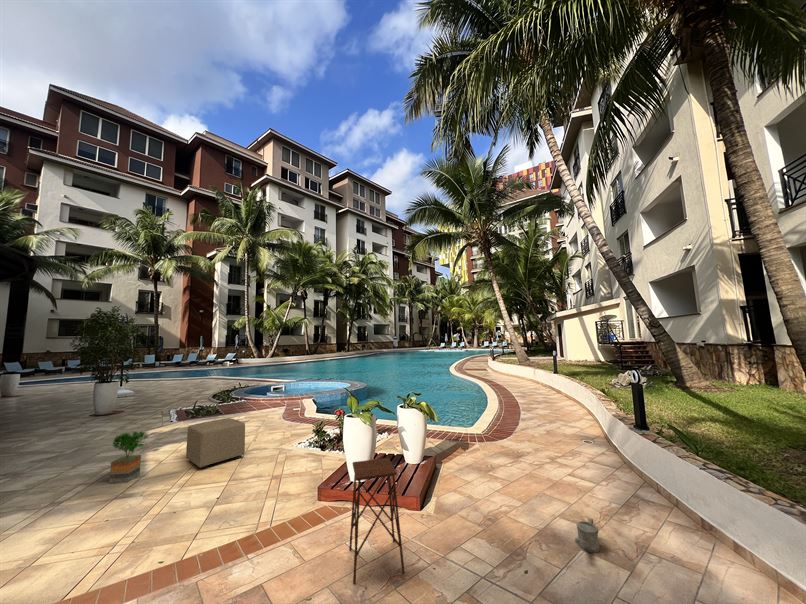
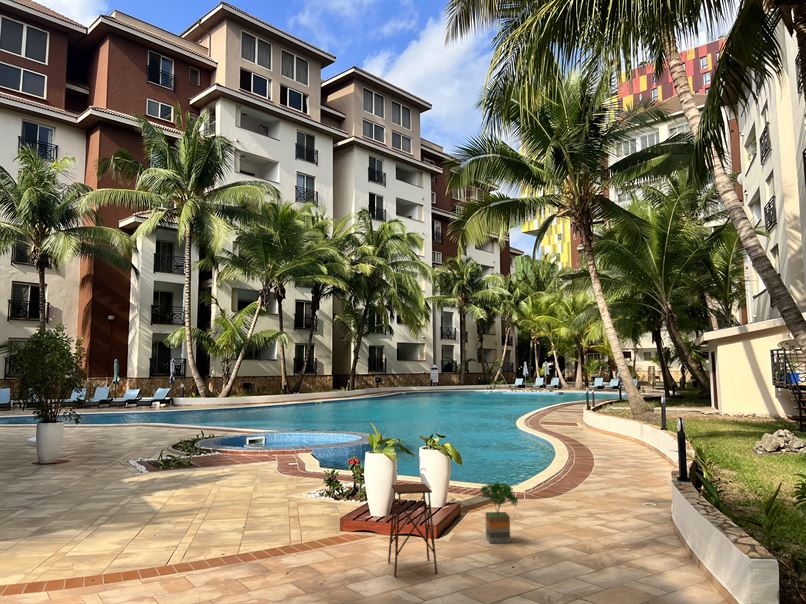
ottoman: present [186,418,245,468] -> none [192,462,256,512]
potted tree: present [109,432,148,483] -> present [480,483,518,543]
watering can: present [575,518,600,553] -> none [590,547,618,572]

